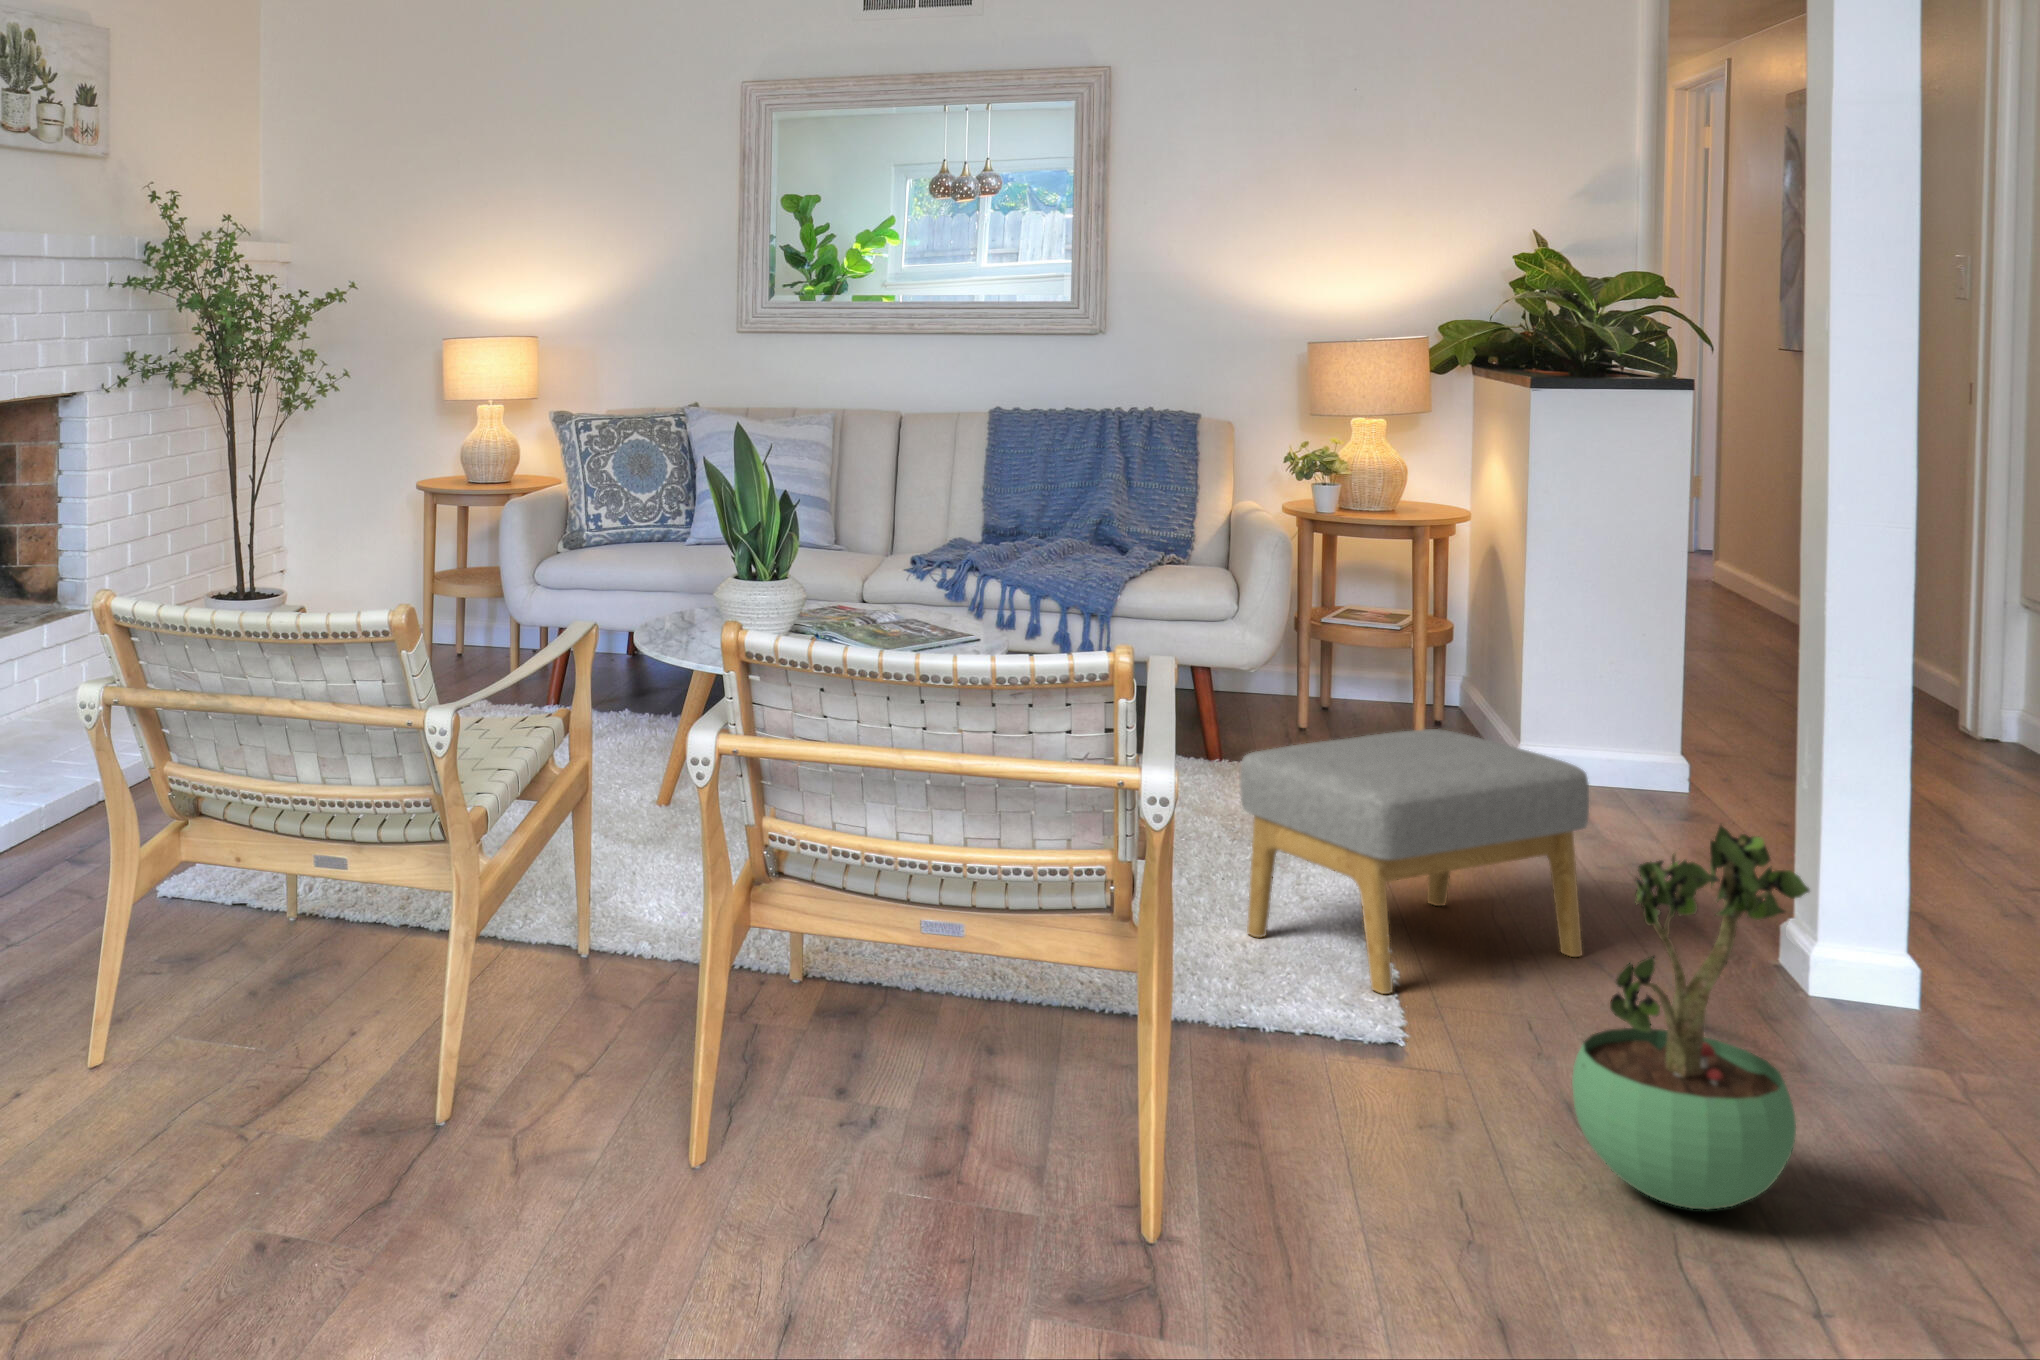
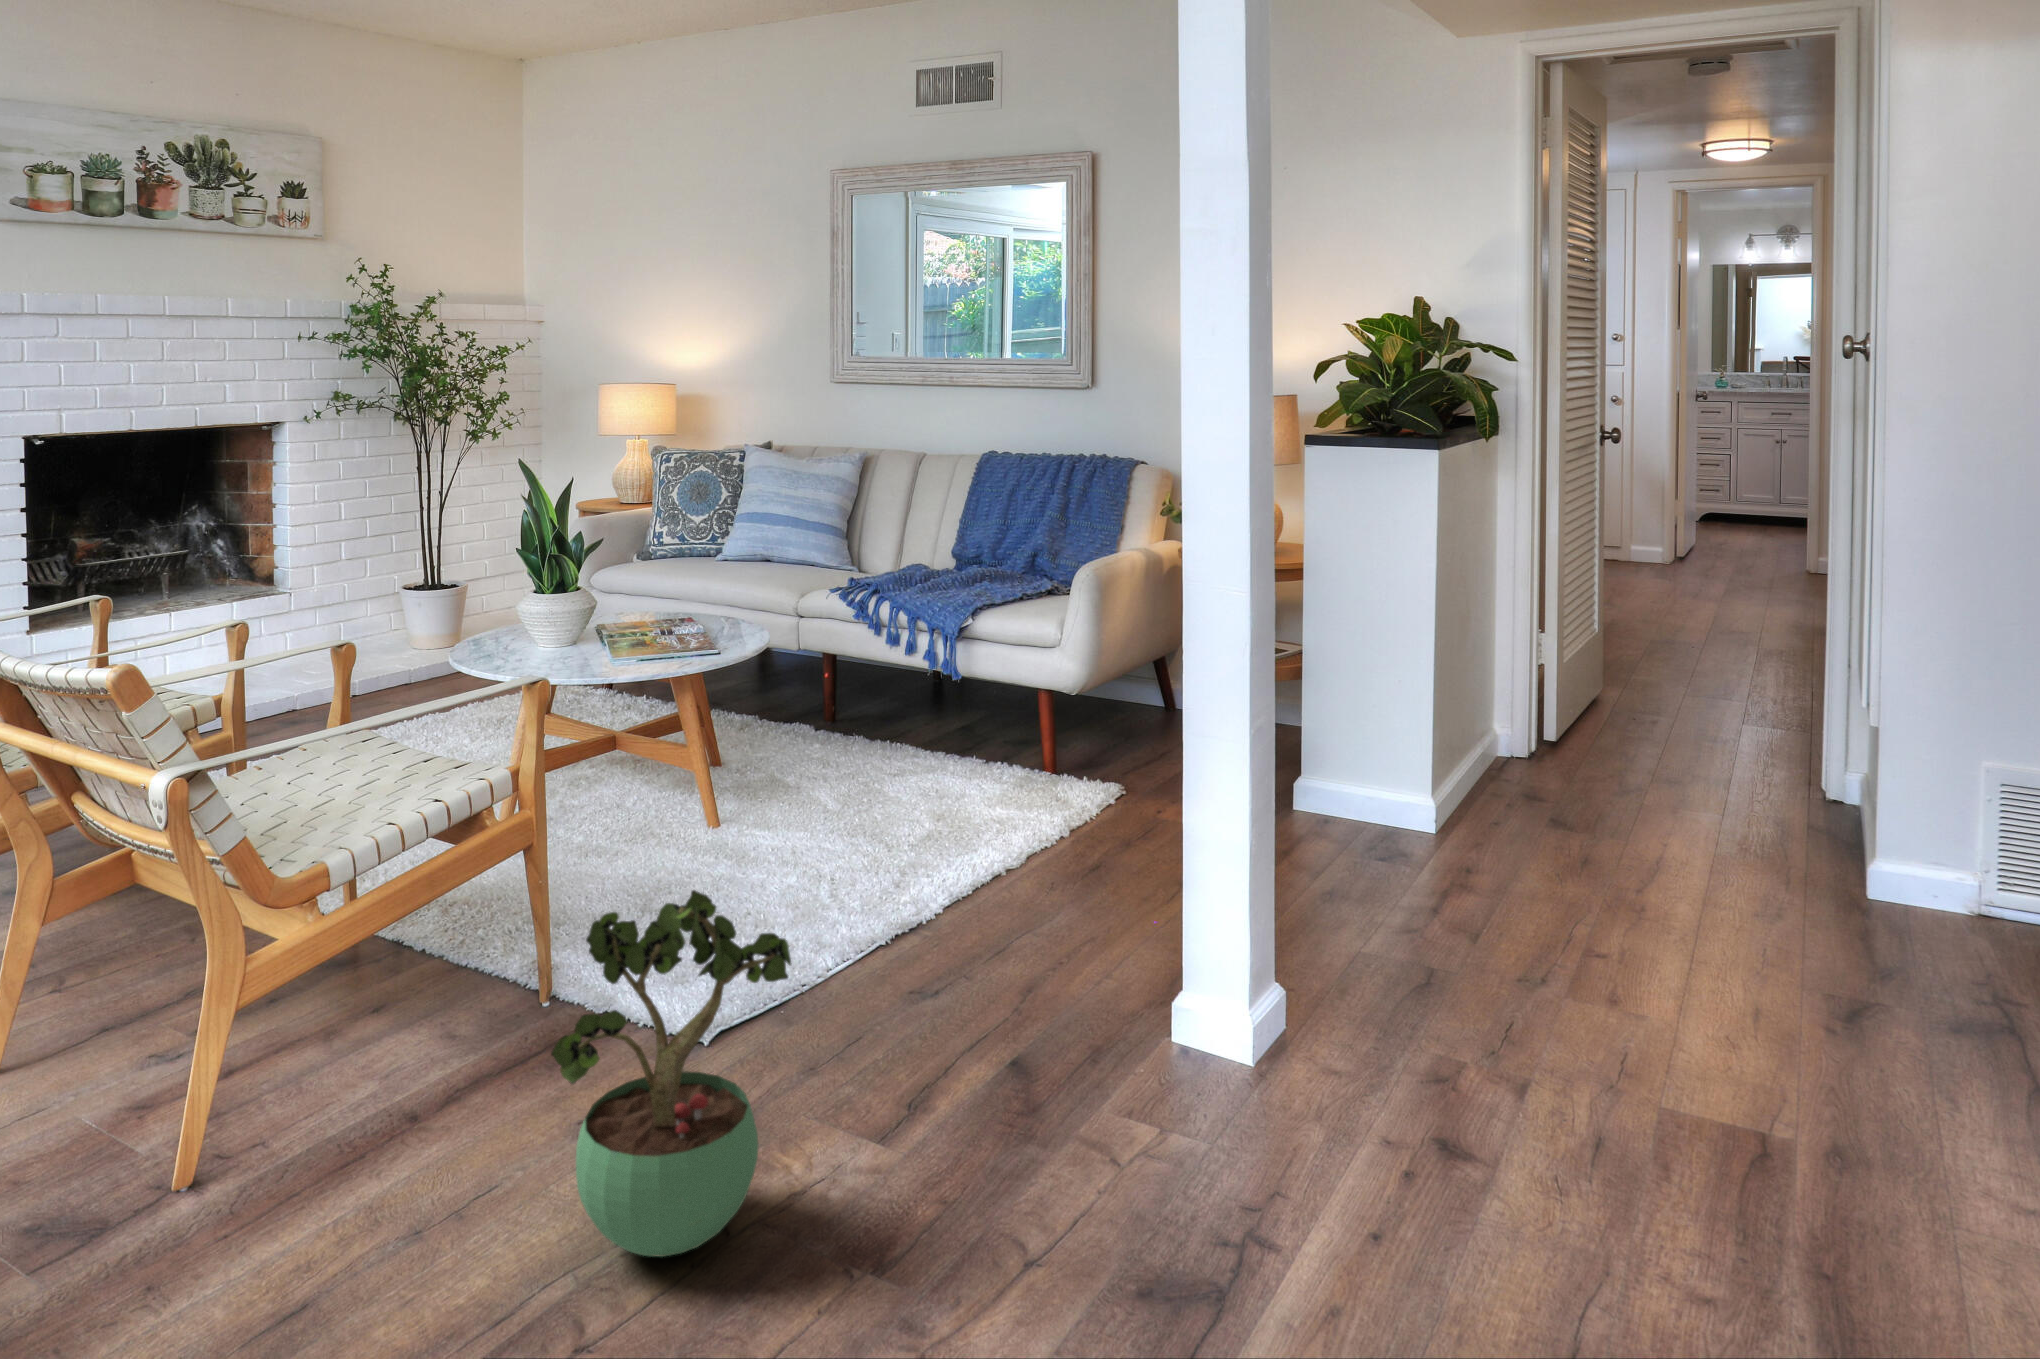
footstool: present [1240,729,1589,994] -> none [768,764,1029,1007]

